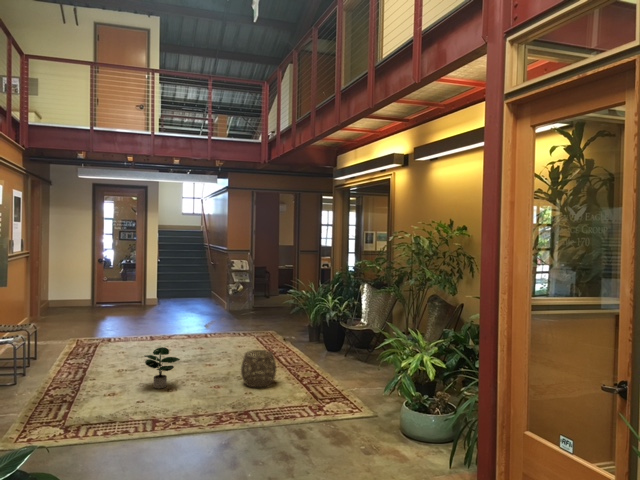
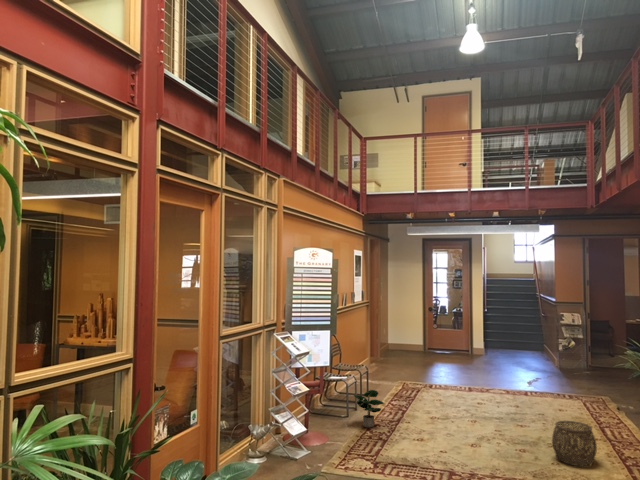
potted plant: present [145,347,180,388] -> present [354,390,384,428]

